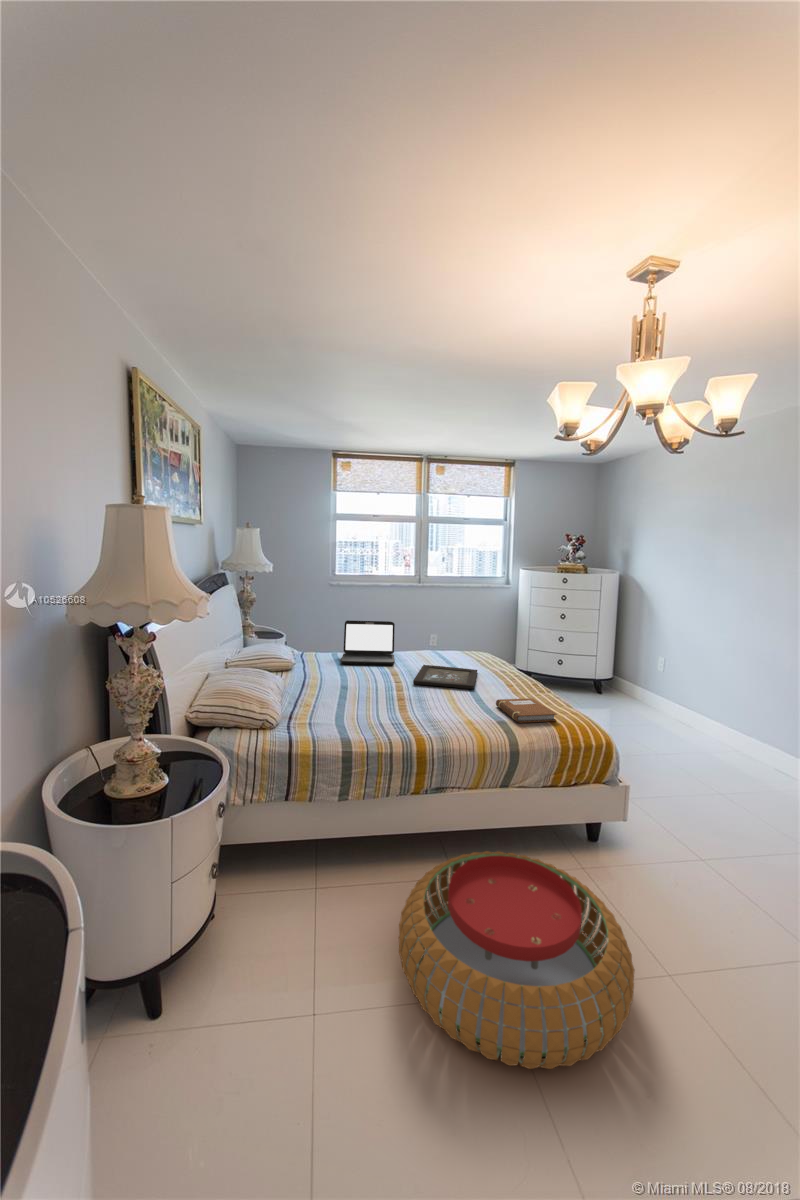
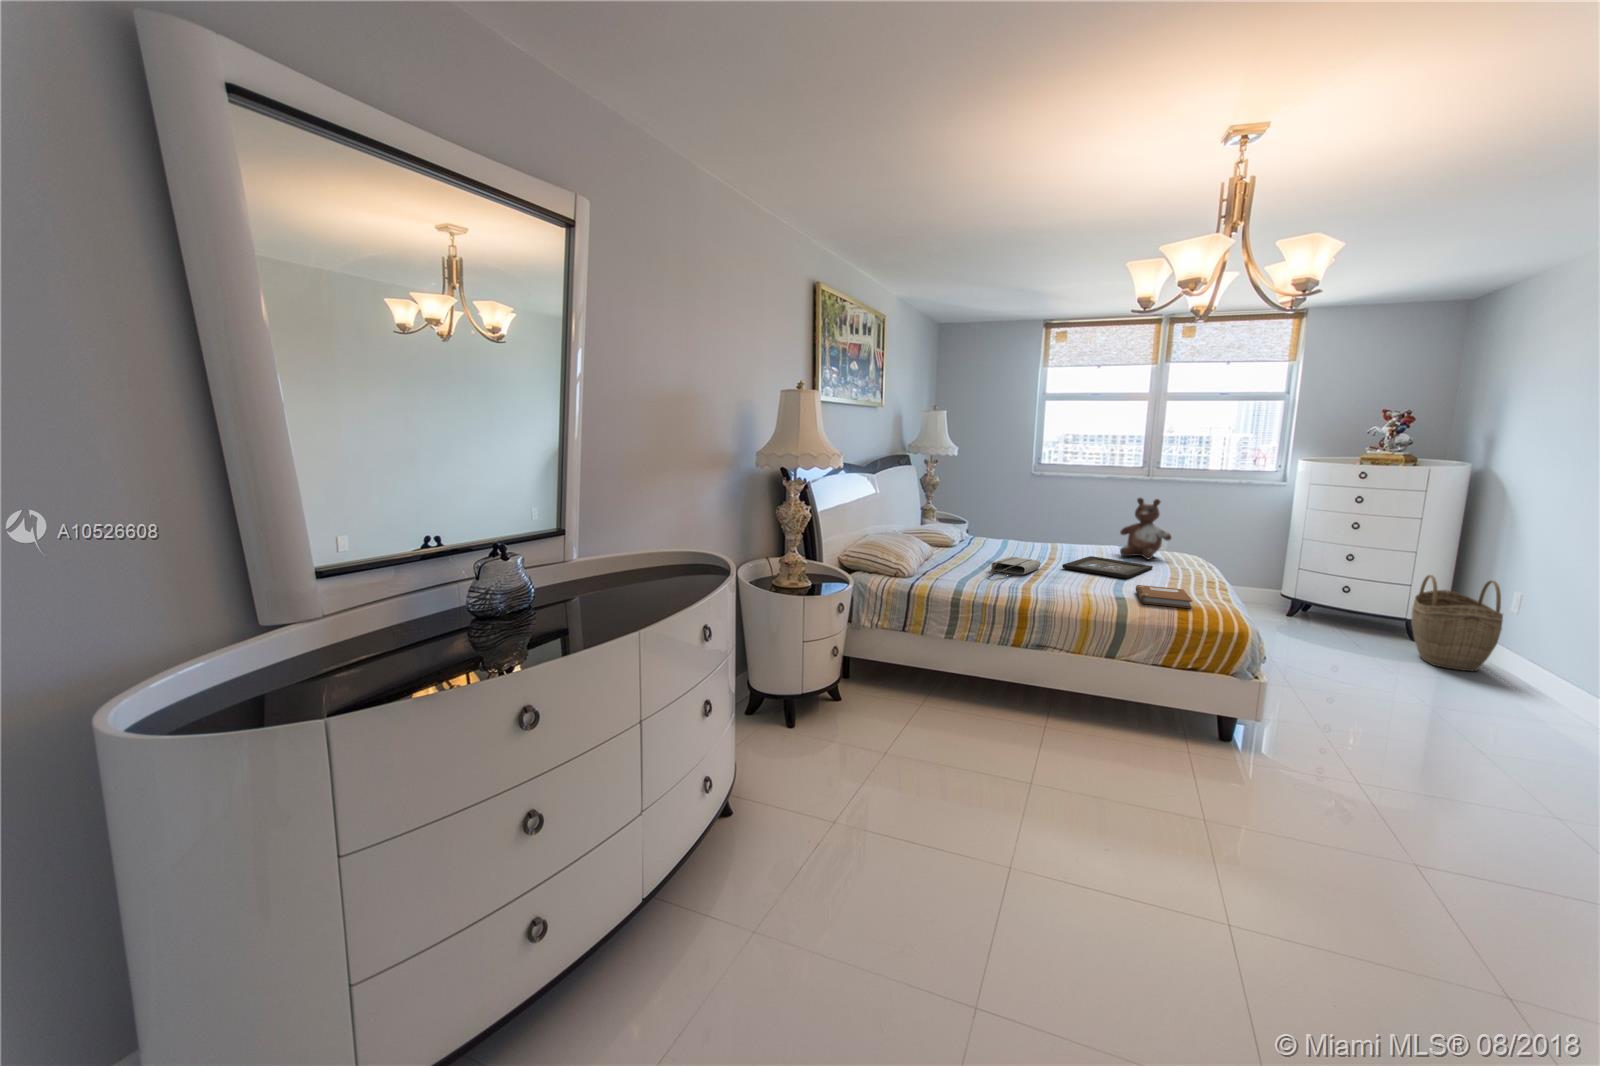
stuffed bear: none [436,608,477,661] -> present [1120,498,1171,559]
laptop: present [341,620,395,665] -> none [1001,506,1070,554]
woven basket: none [606,648,660,712] -> present [1411,575,1503,671]
tote bag: none [355,679,396,706] -> present [991,557,1040,575]
pouf: present [399,851,634,1069] -> none [954,688,1155,813]

